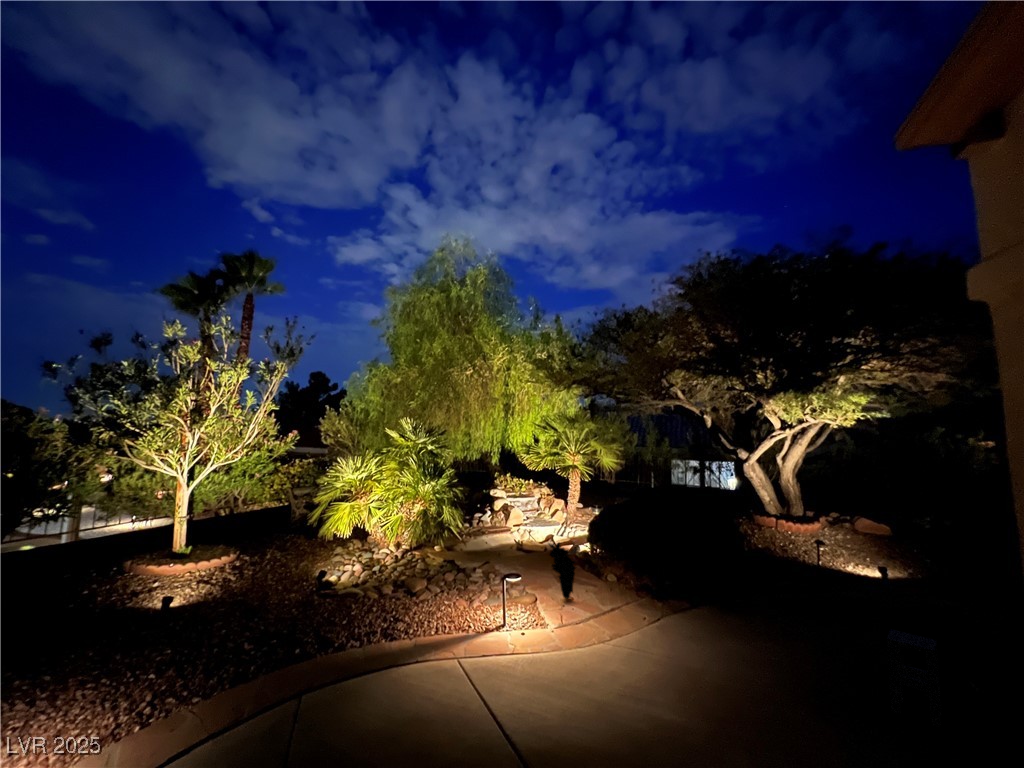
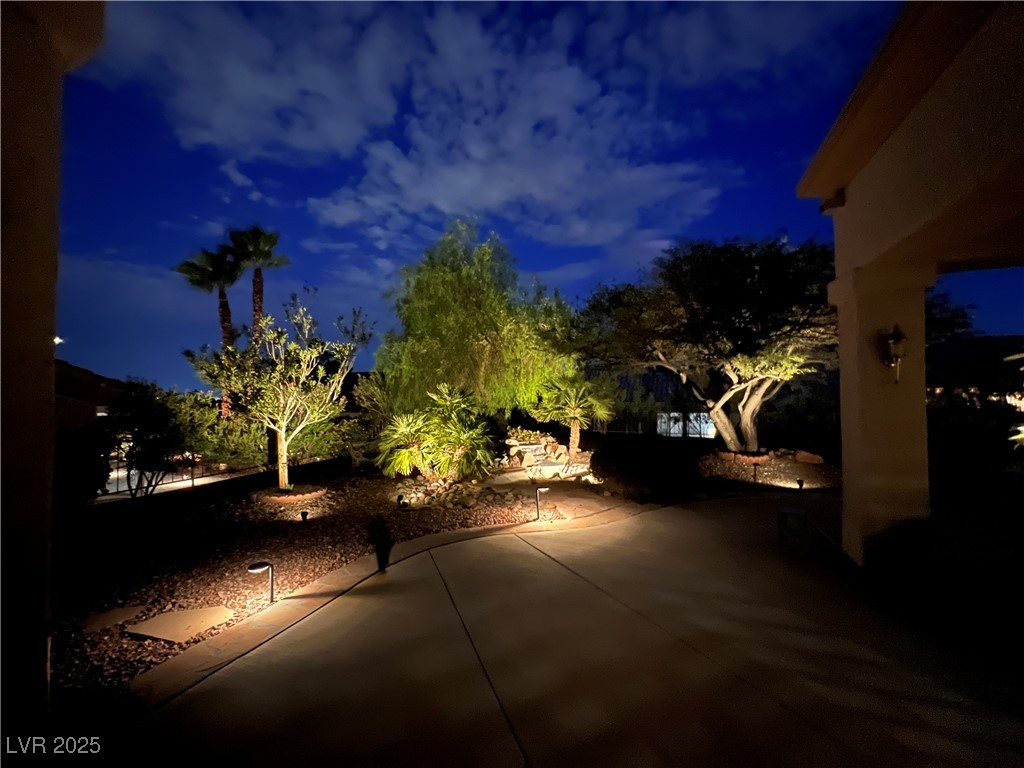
potted plant: present [549,543,576,599] -> present [363,513,396,573]

